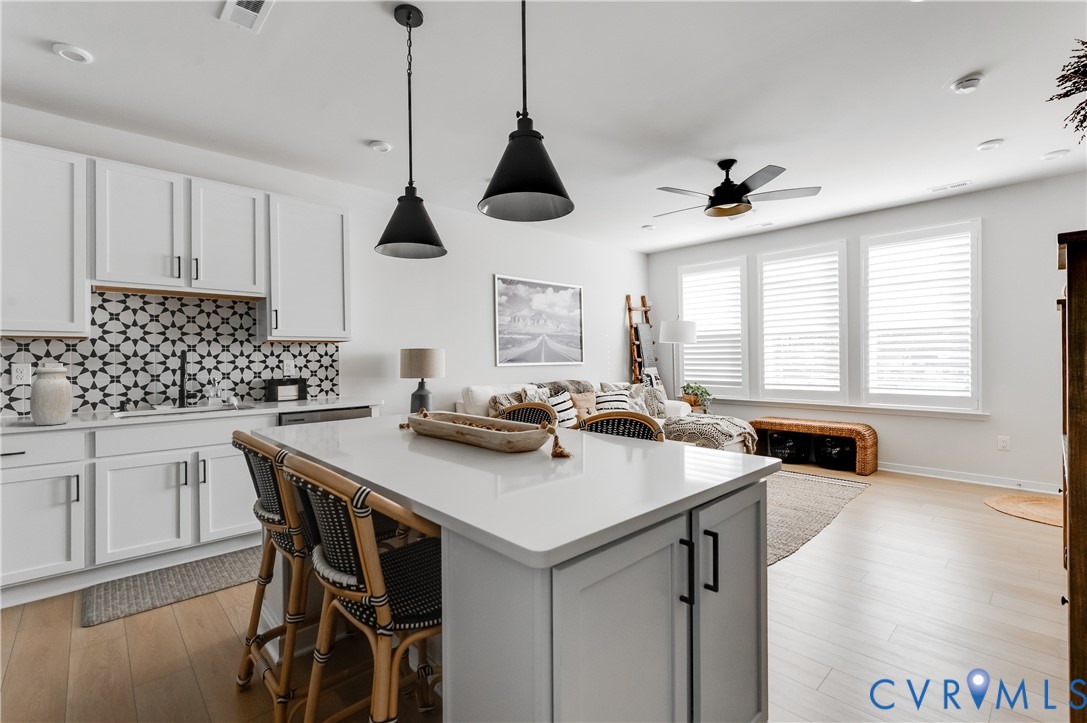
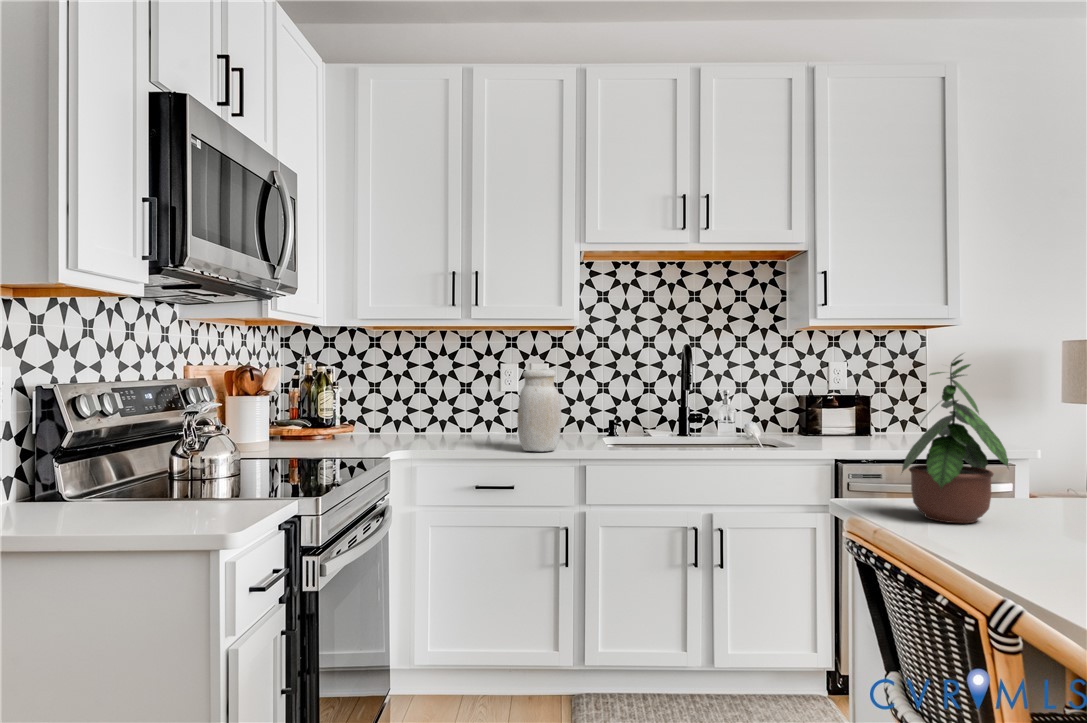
potted plant: none [278,356,329,431] -> present [902,354,1008,523]

